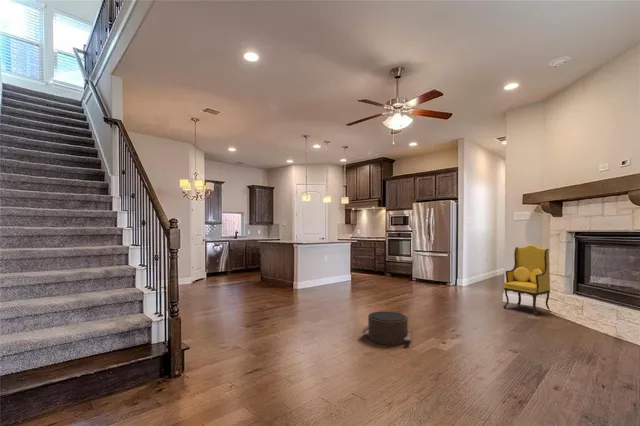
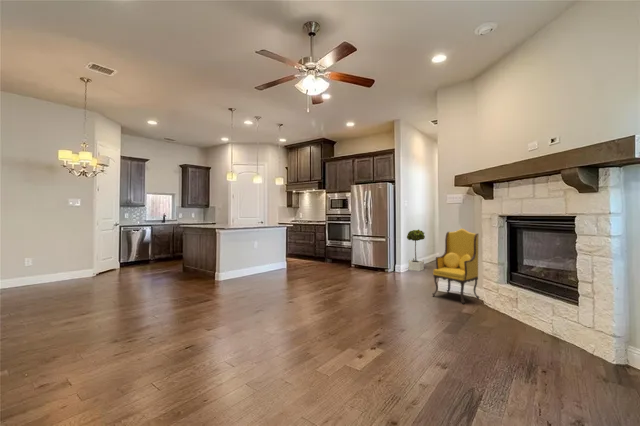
potted tree: none [470,245,489,286] -> present [407,229,425,271]
pouf: present [361,311,412,345] -> none [260,309,323,352]

